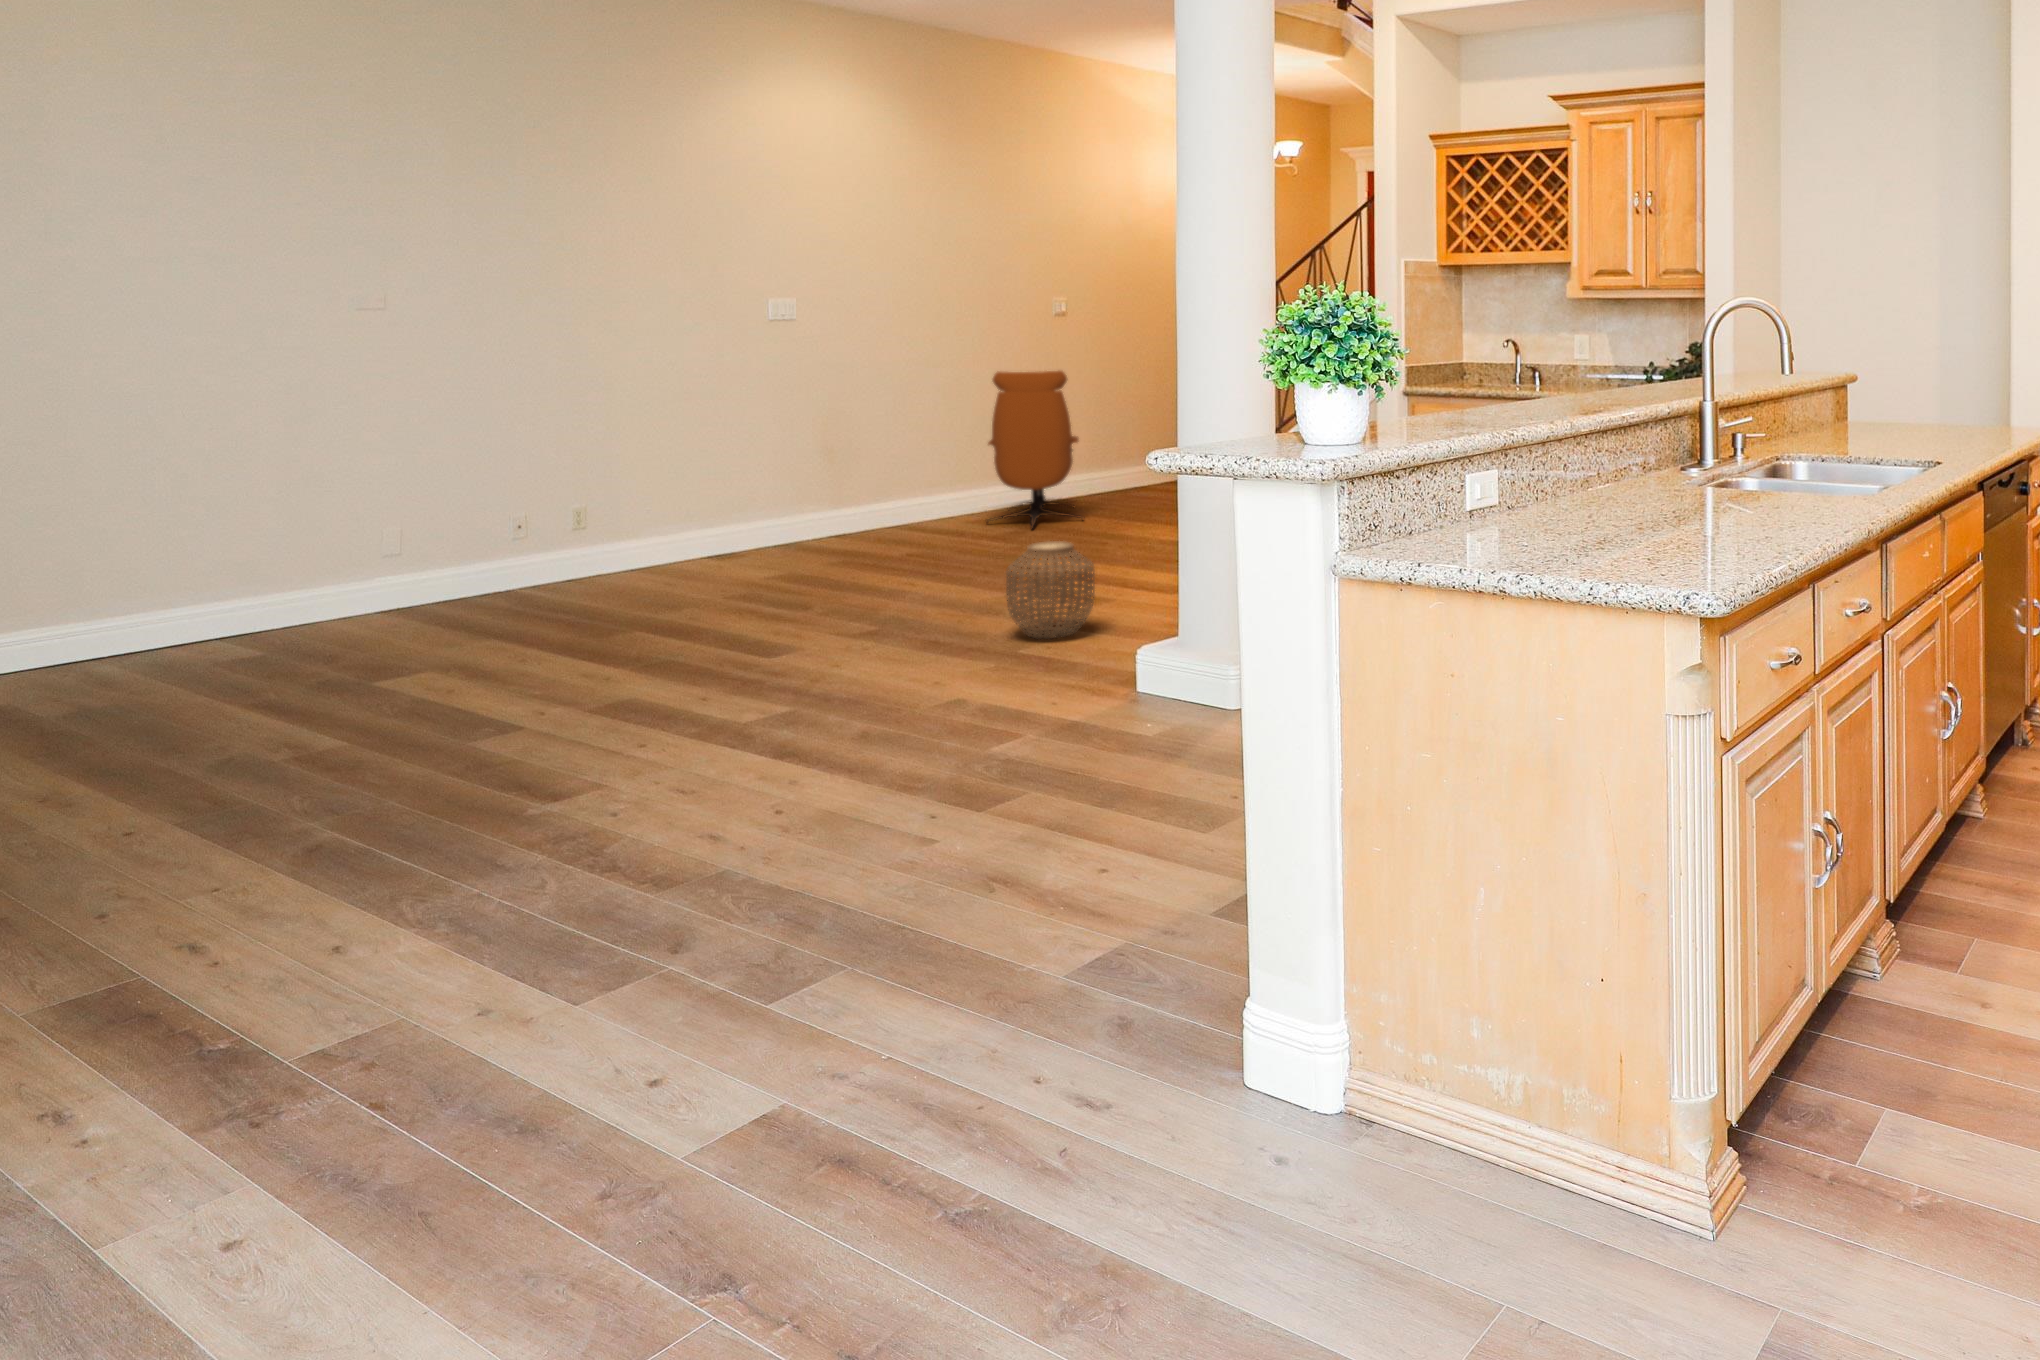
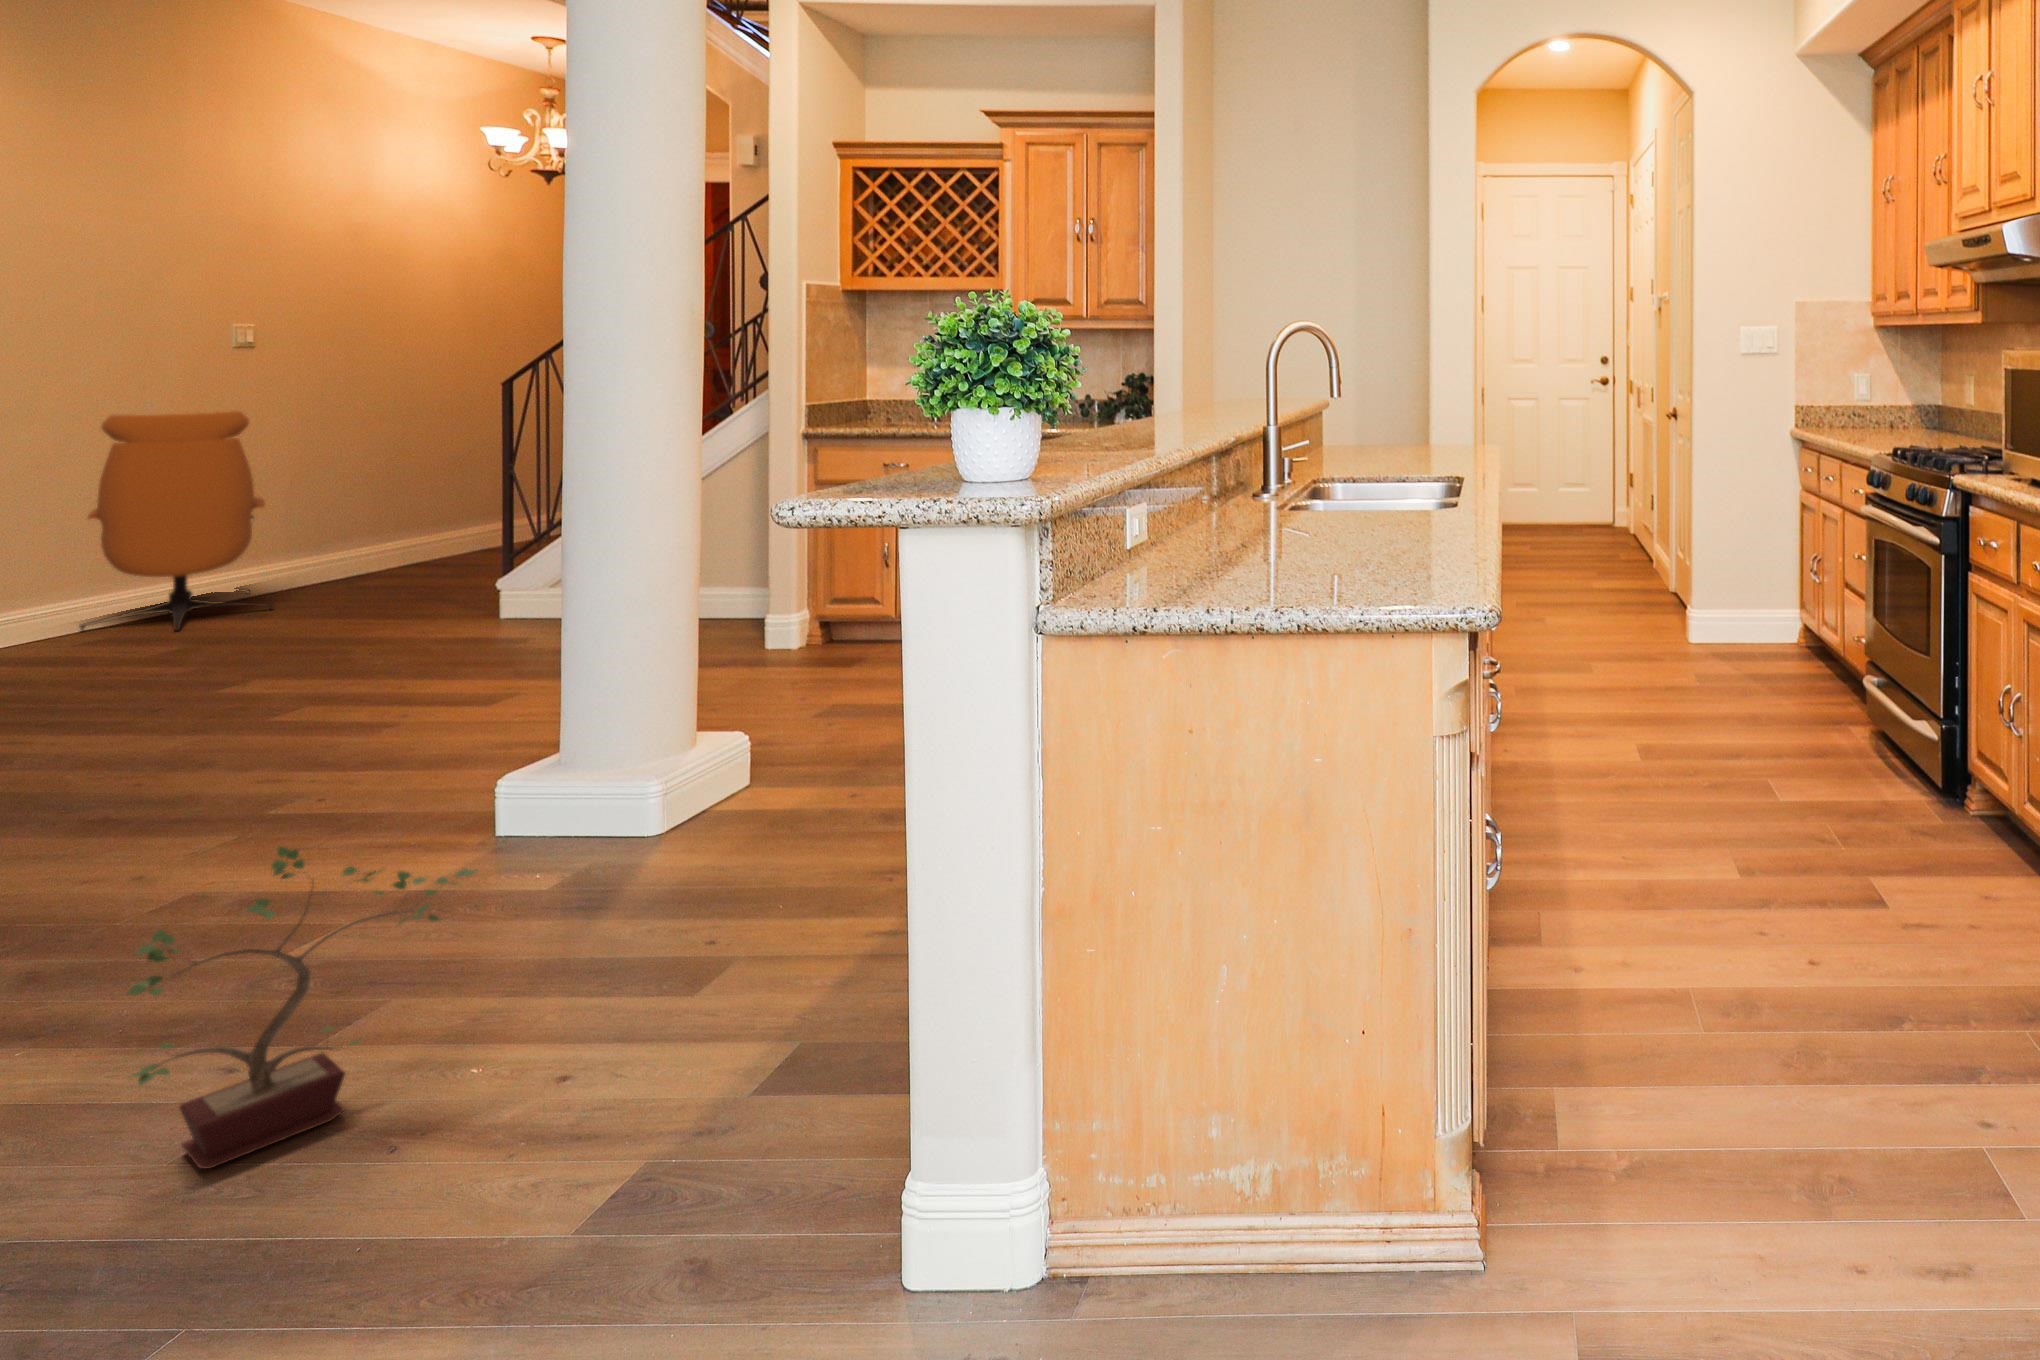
woven basket: present [1006,541,1095,639] -> none [170,649,341,791]
potted plant: none [938,655,1119,857] -> present [127,847,477,1169]

